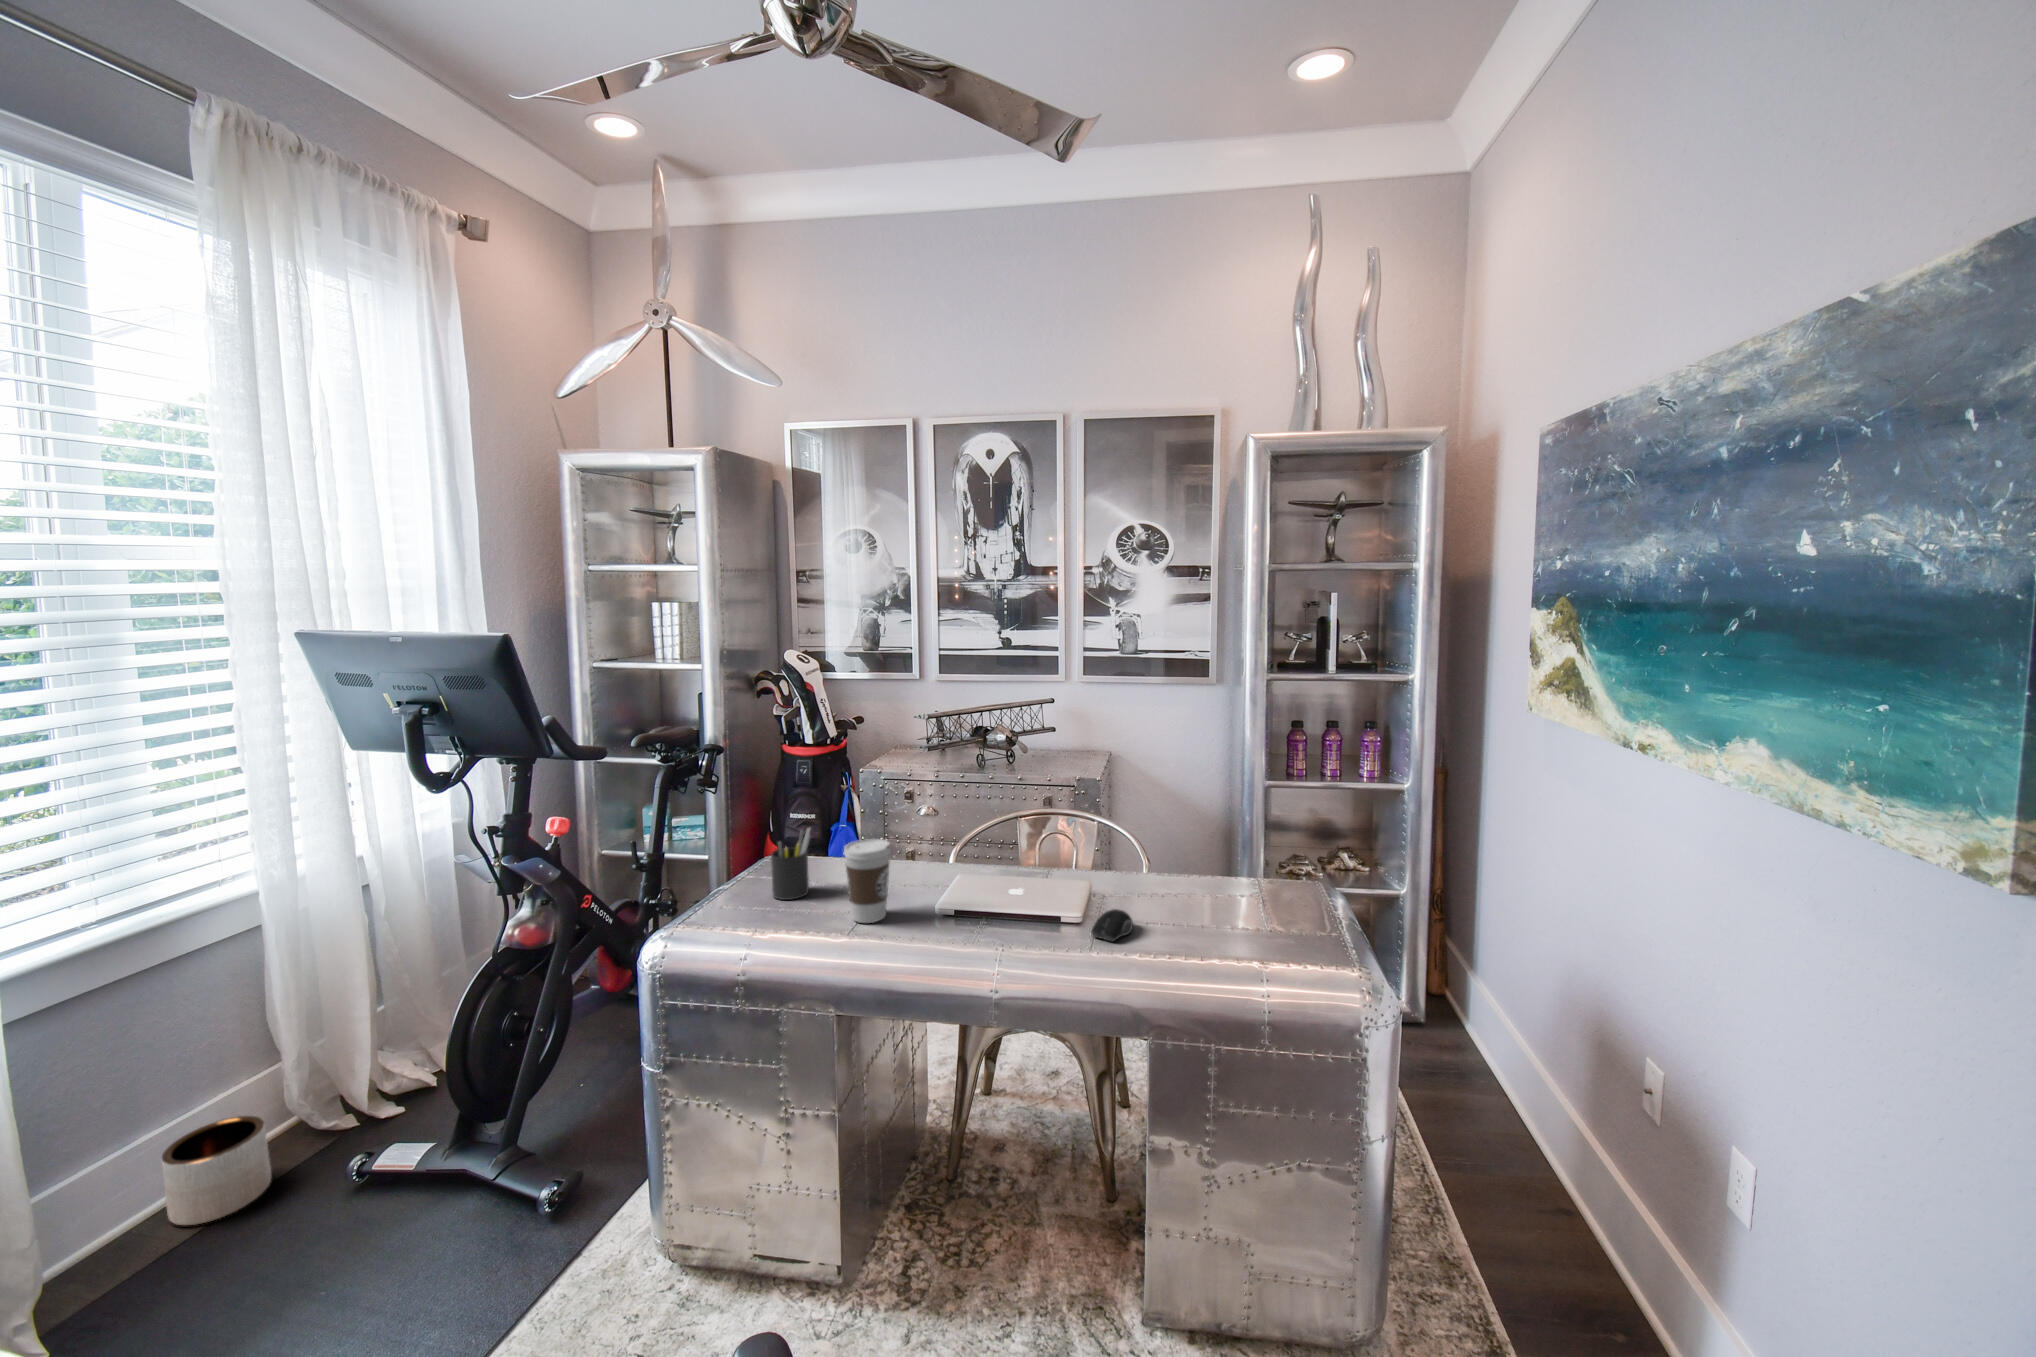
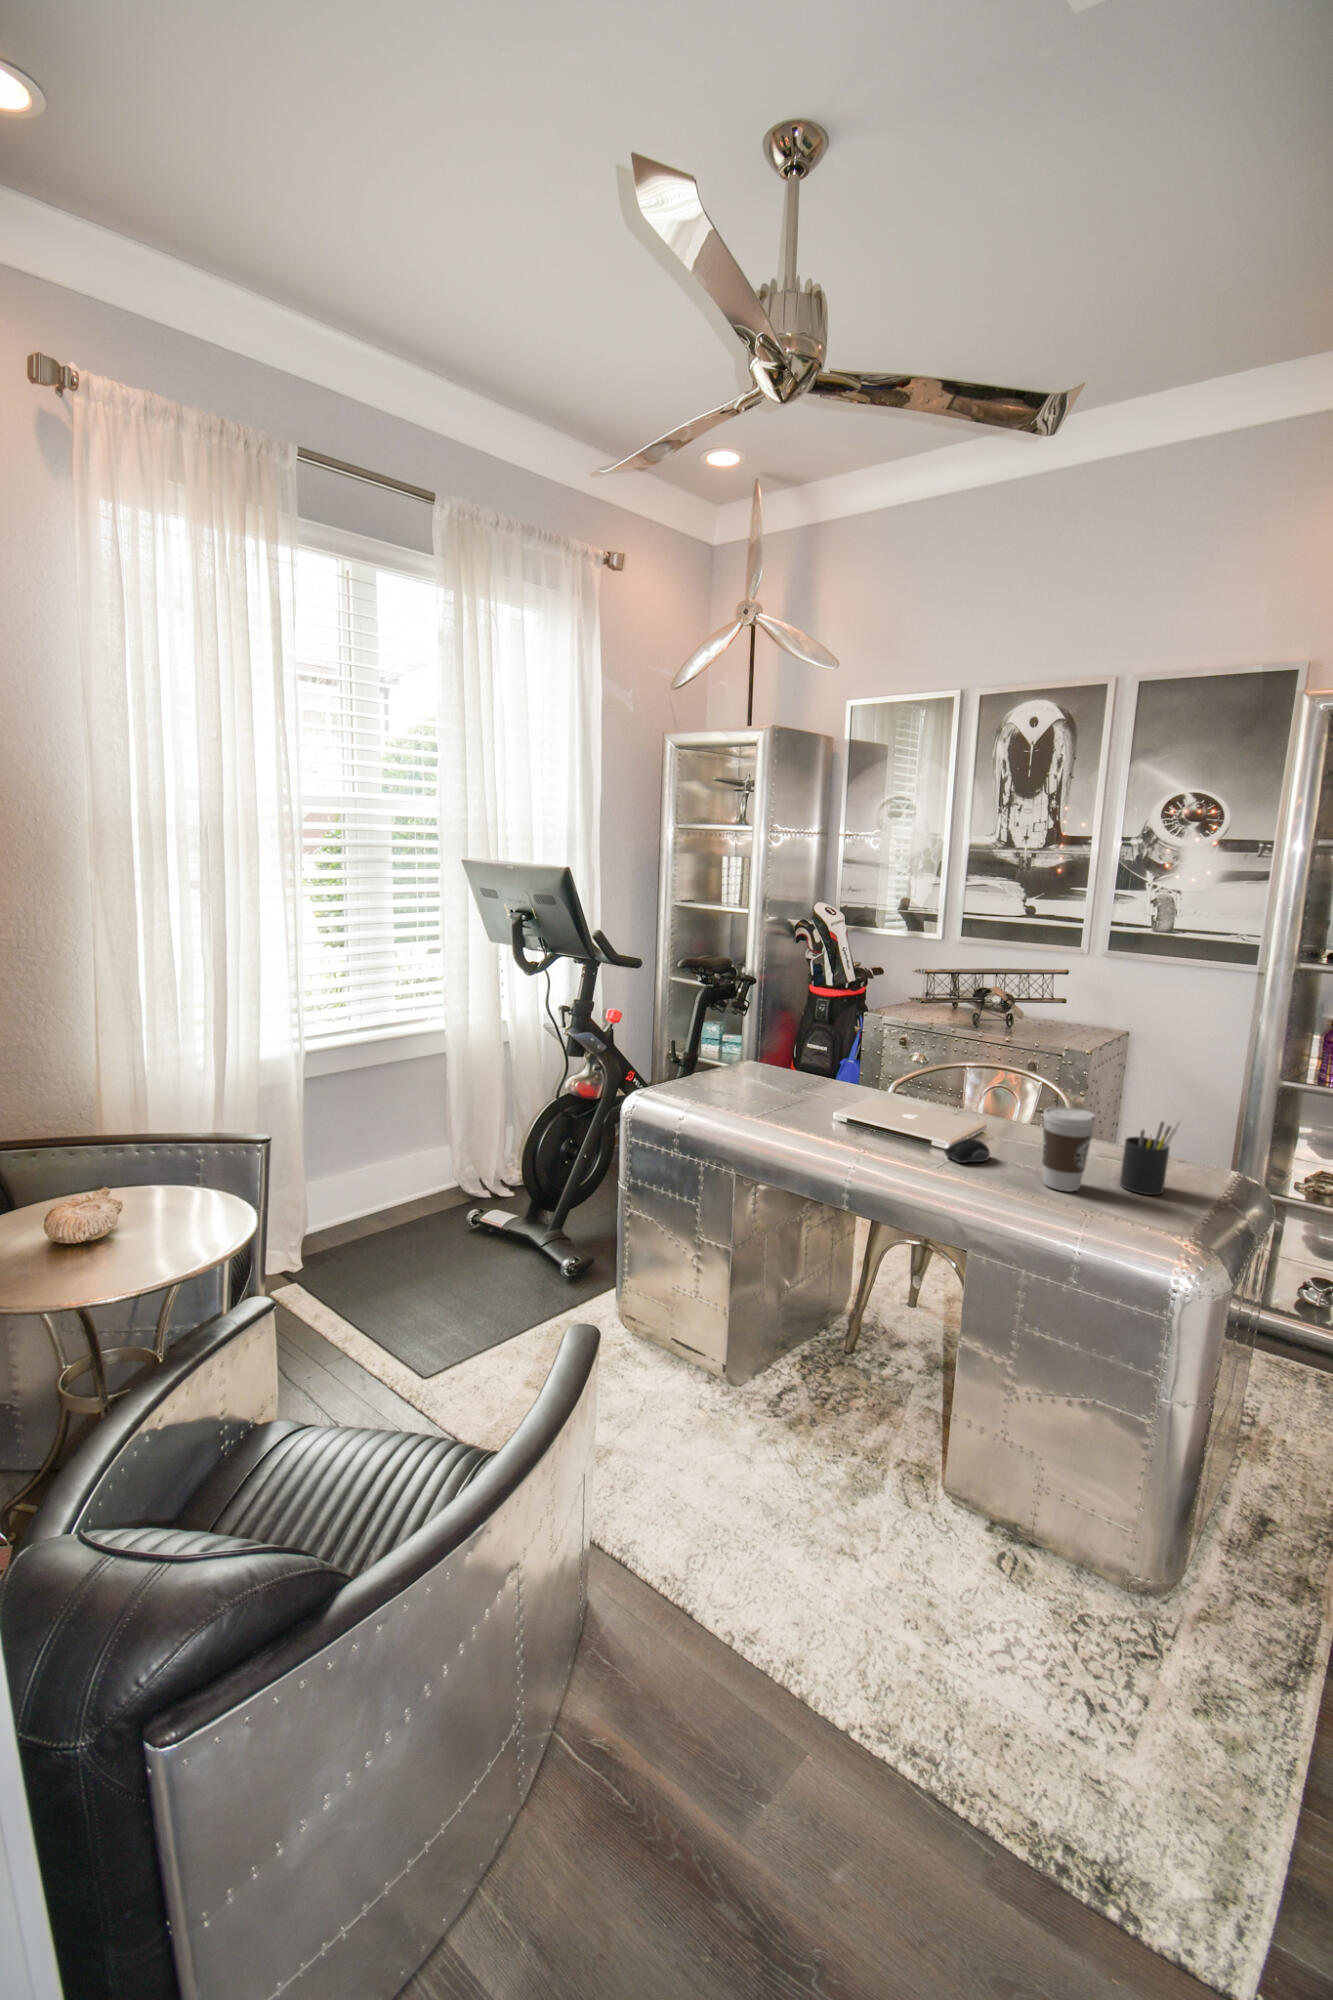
pen holder: present [771,828,811,900] -> present [1120,1121,1180,1195]
coffee cup: present [844,839,891,923] -> present [1042,1107,1095,1192]
planter: present [162,1116,271,1225] -> none [396,1164,444,1218]

